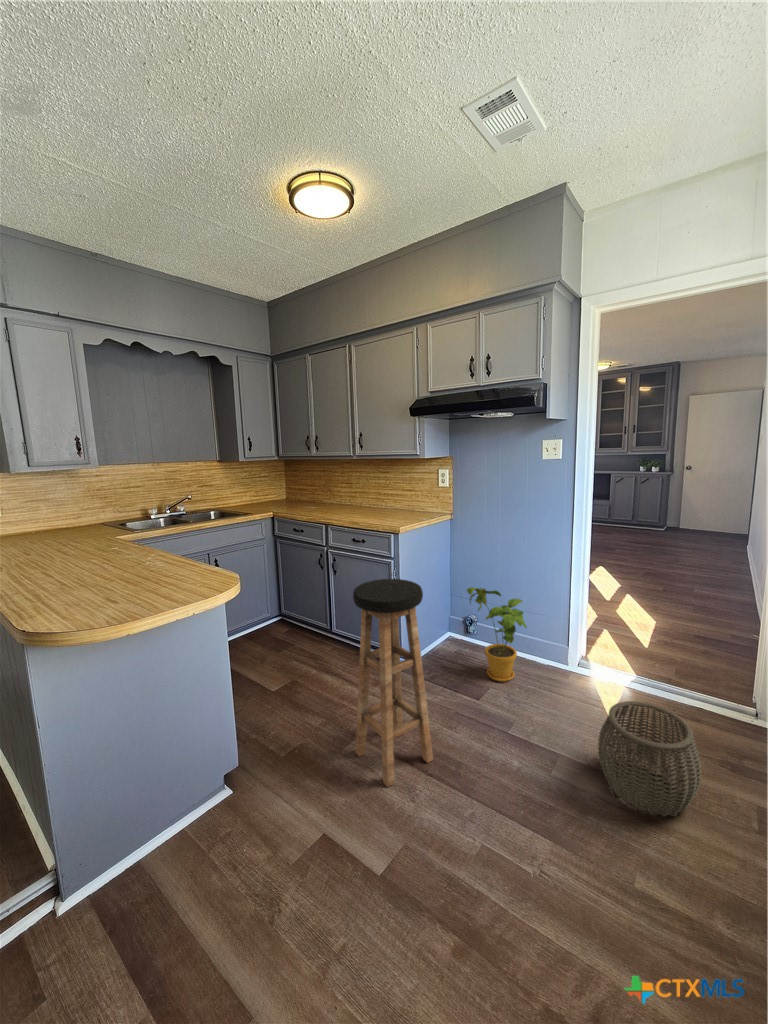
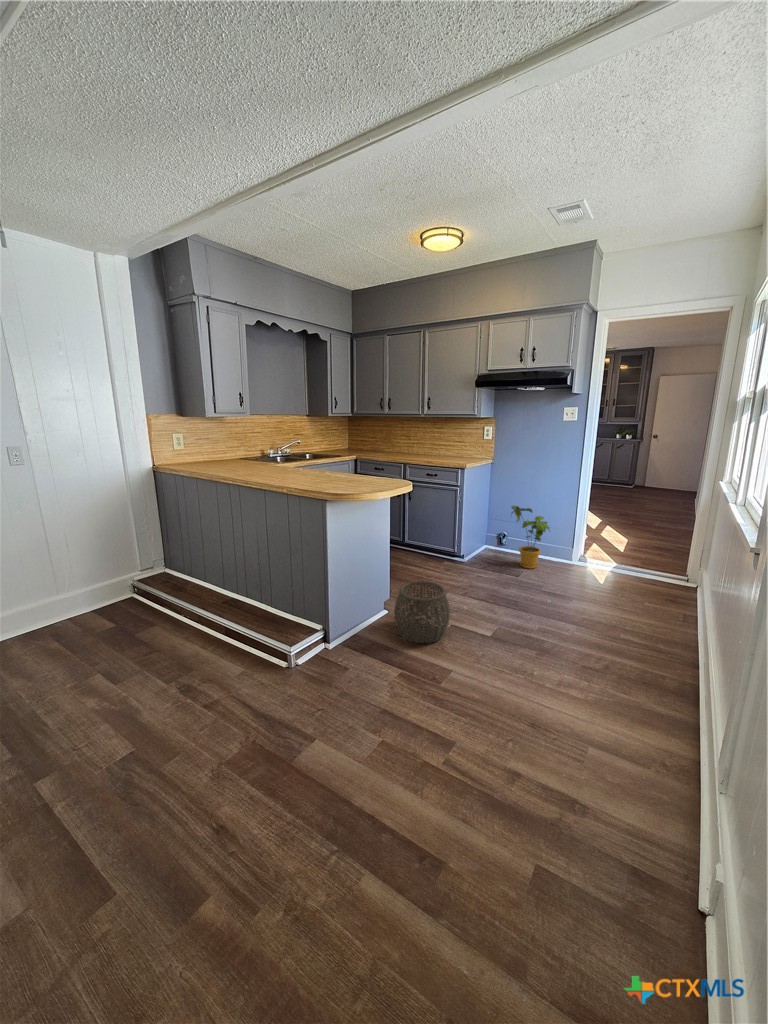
bar stool: present [353,579,433,787] -> none [451,491,503,610]
woven basket: present [598,701,701,817] -> present [394,581,450,644]

